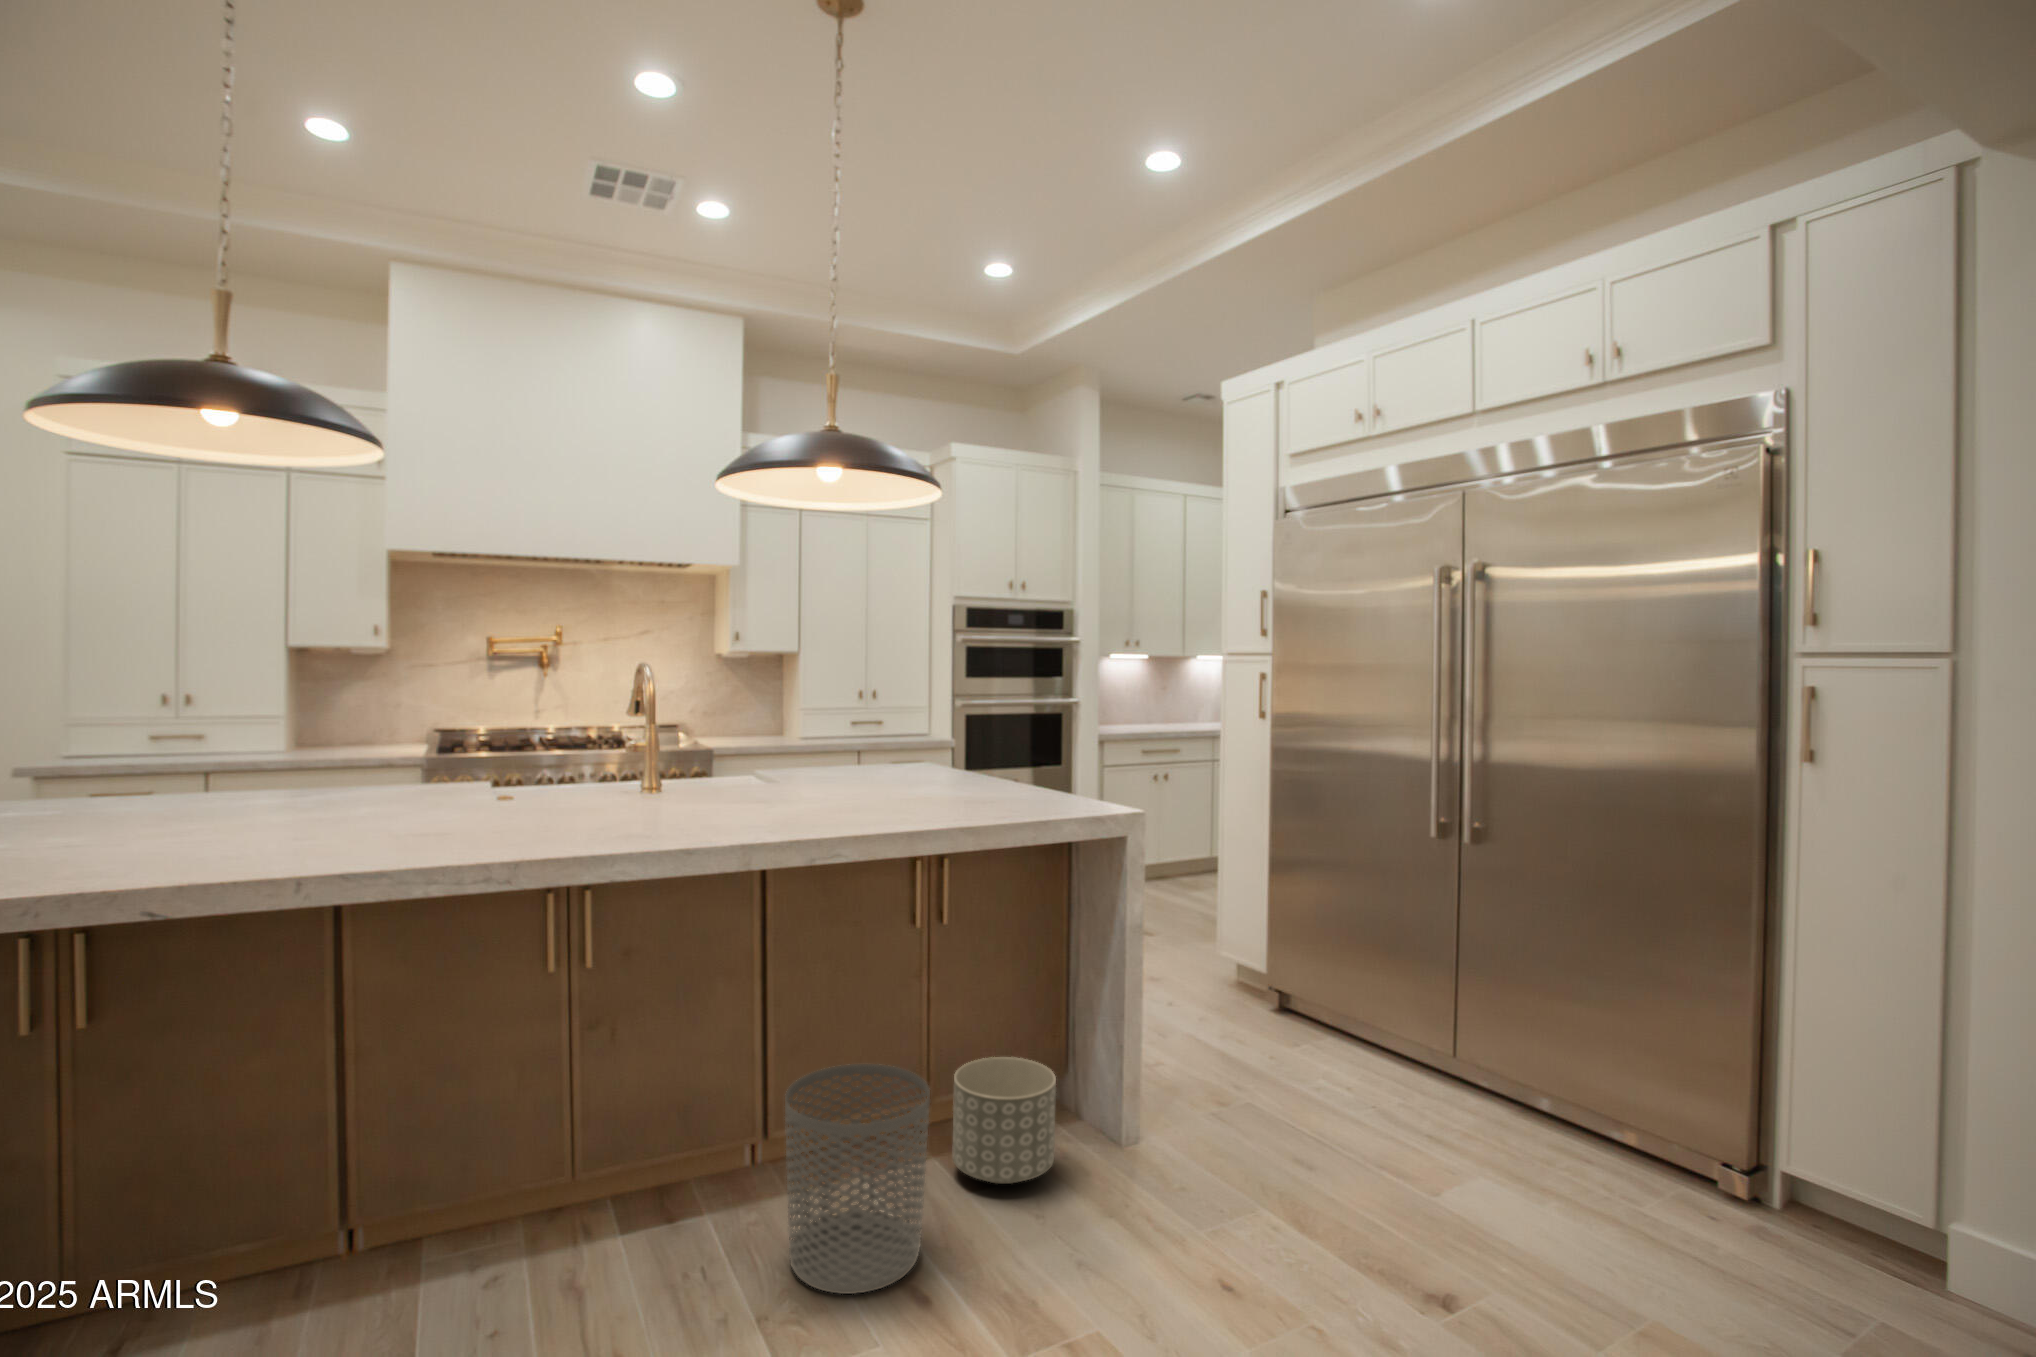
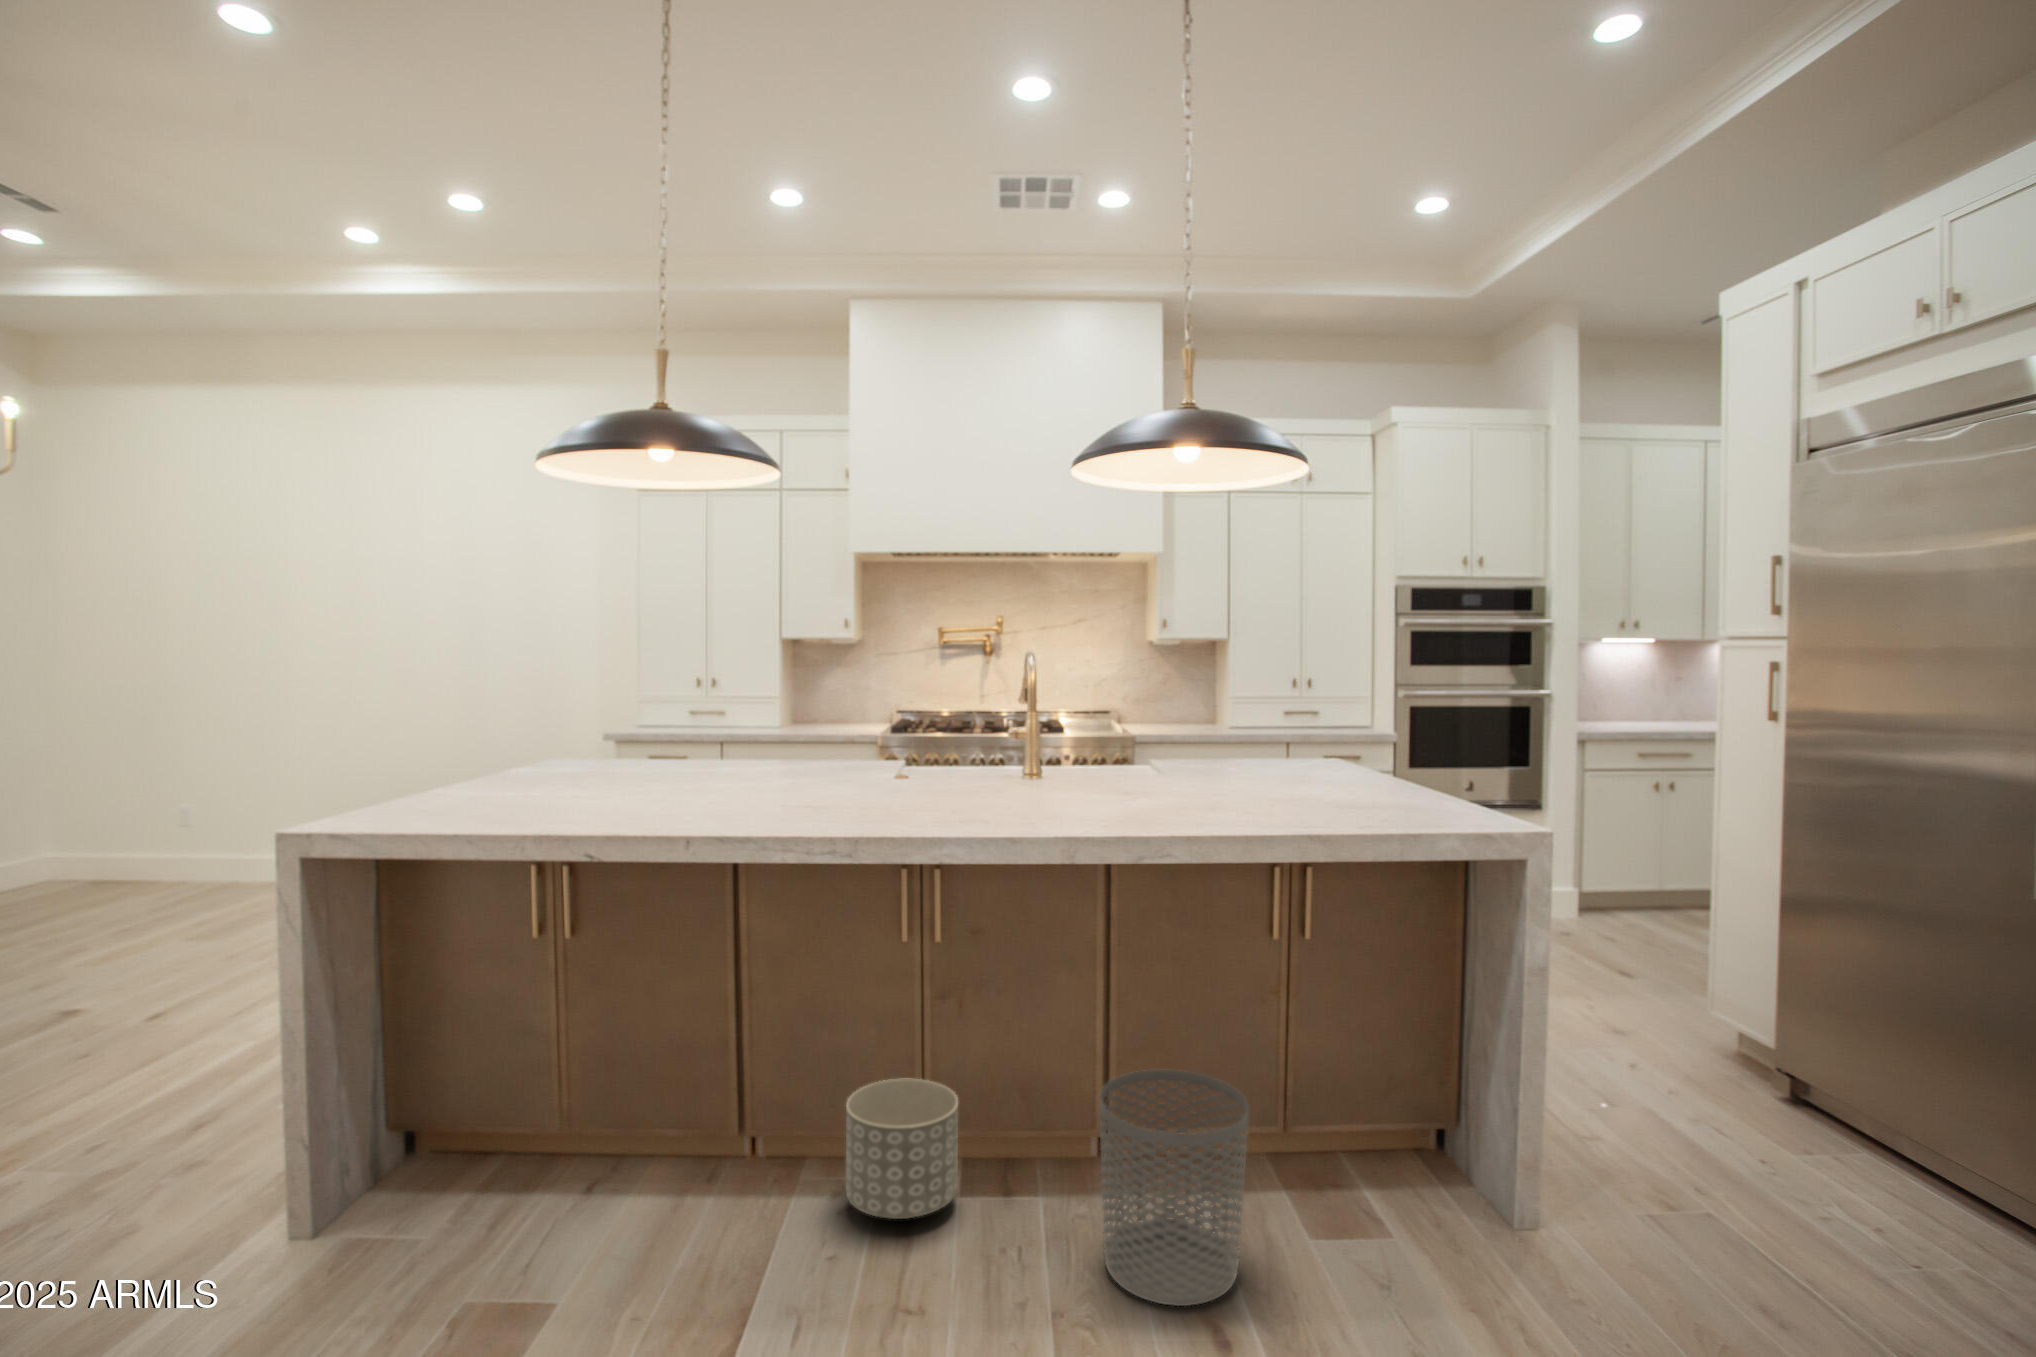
planter: present [953,1057,1056,1184] -> present [846,1079,958,1219]

